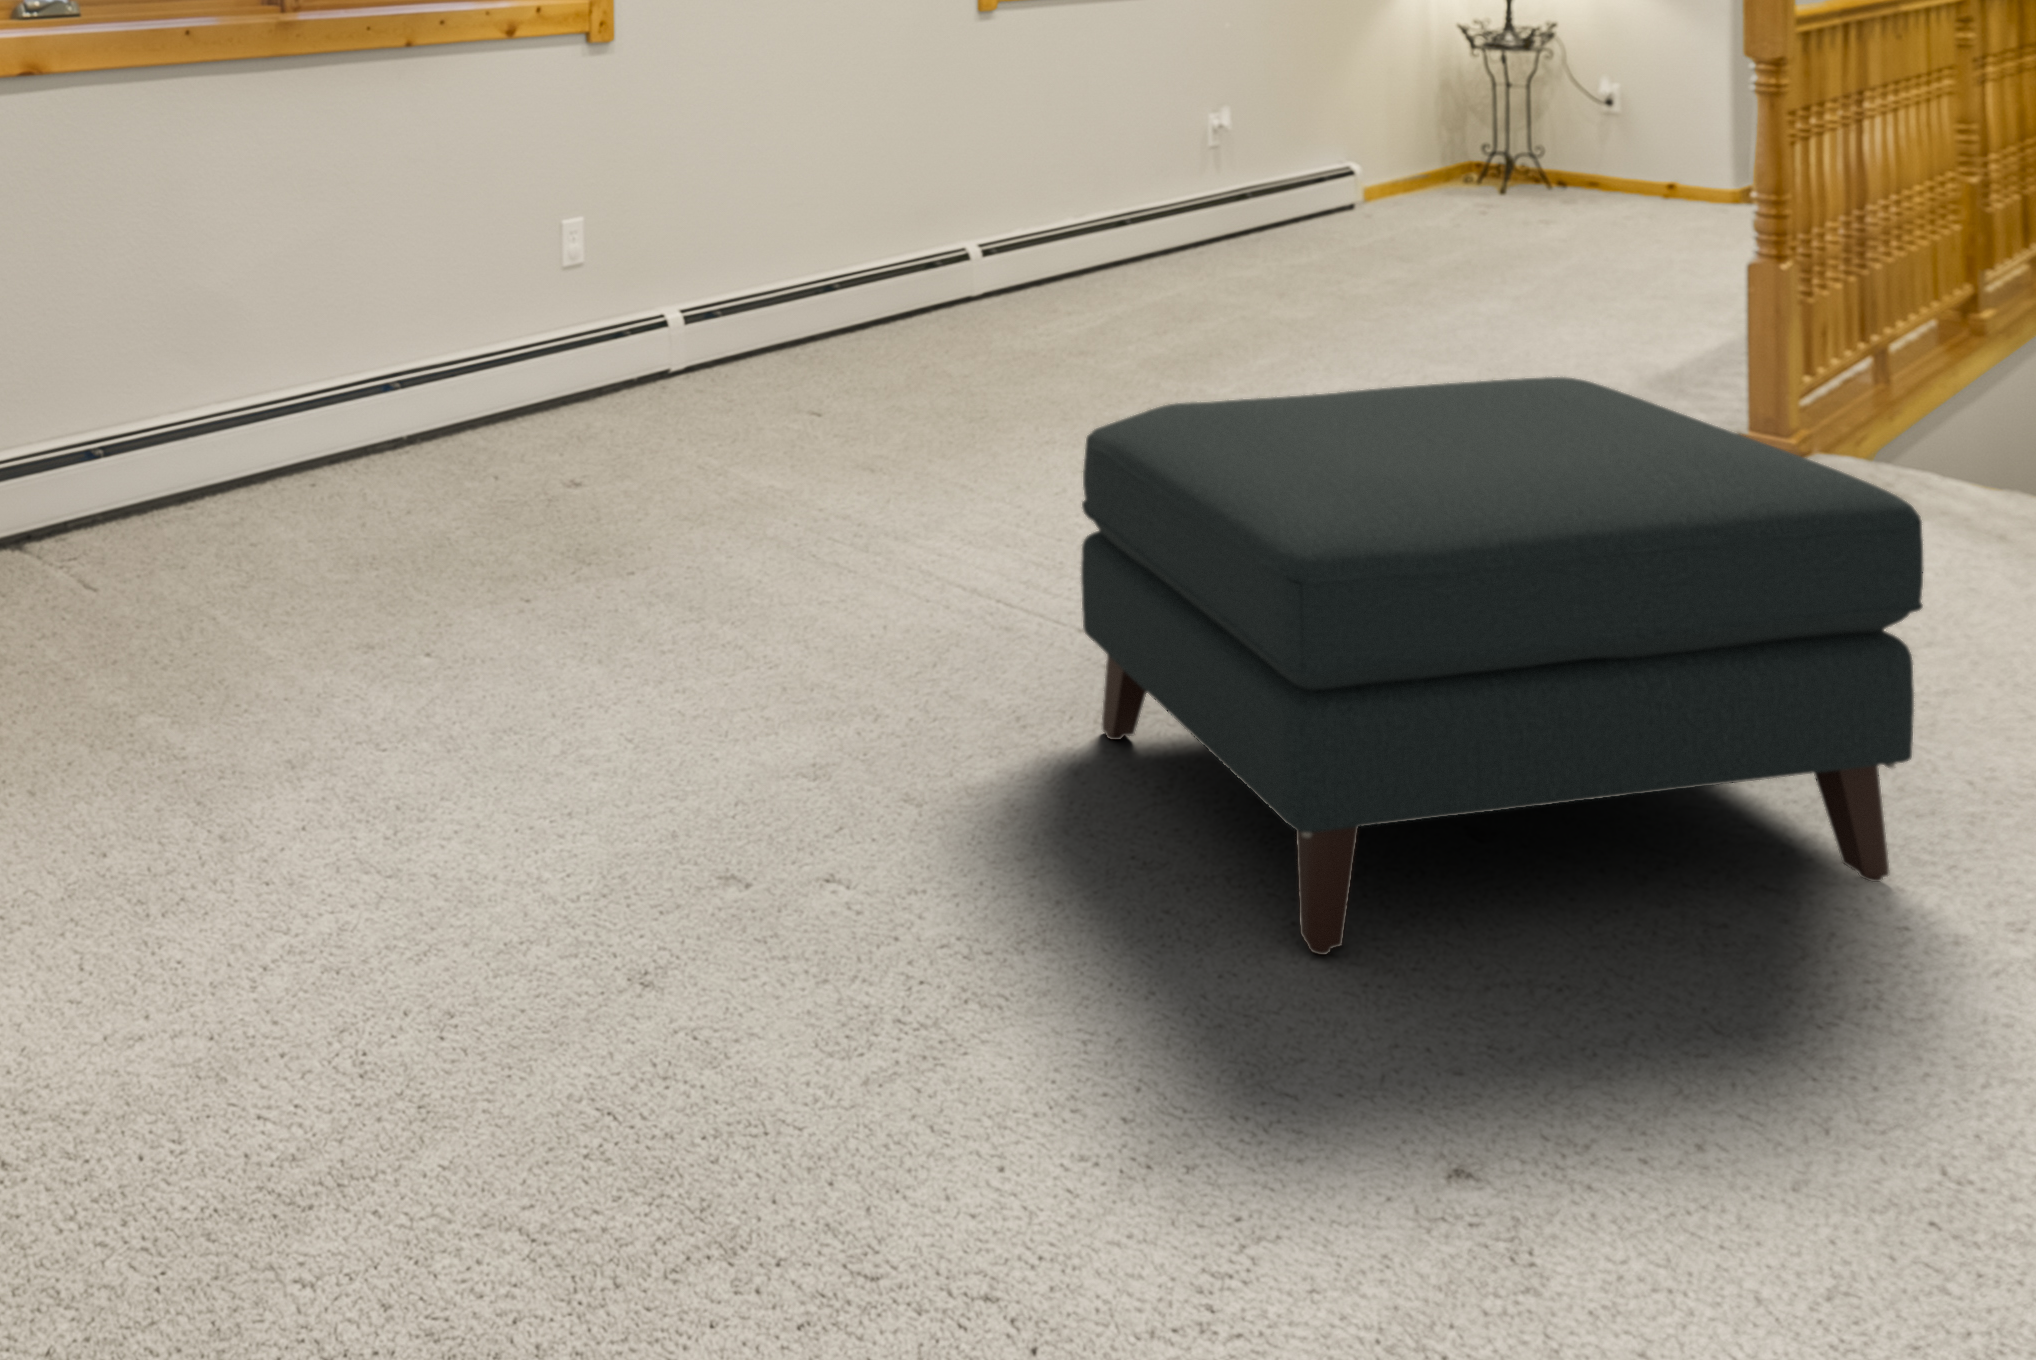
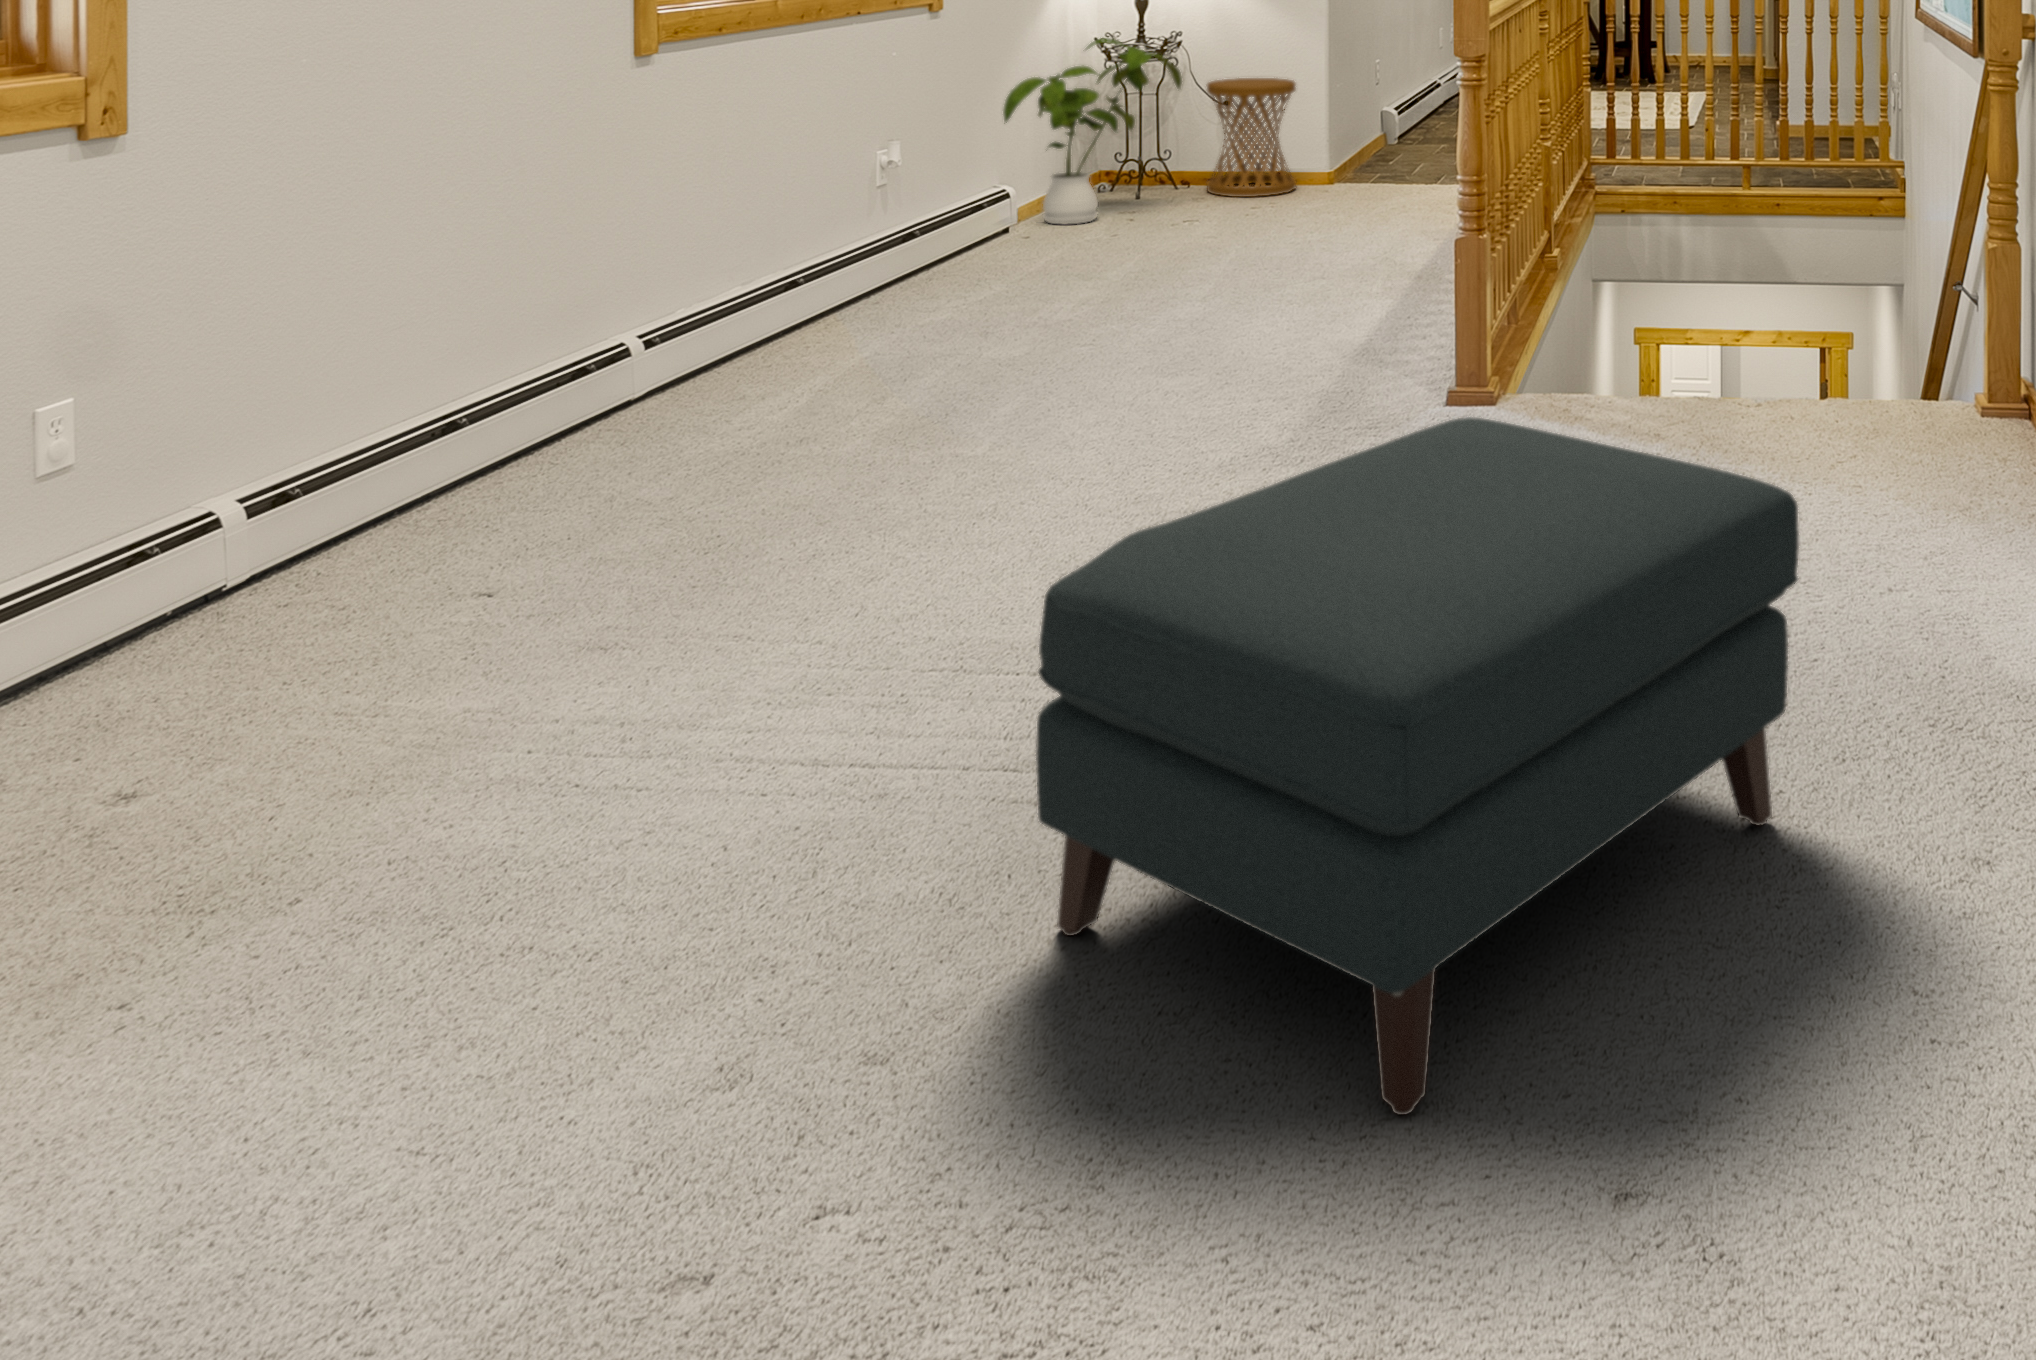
house plant: none [1342,23,1535,210] -> present [1003,38,1182,225]
side table: none [1578,75,1686,205] -> present [1207,78,1296,197]

